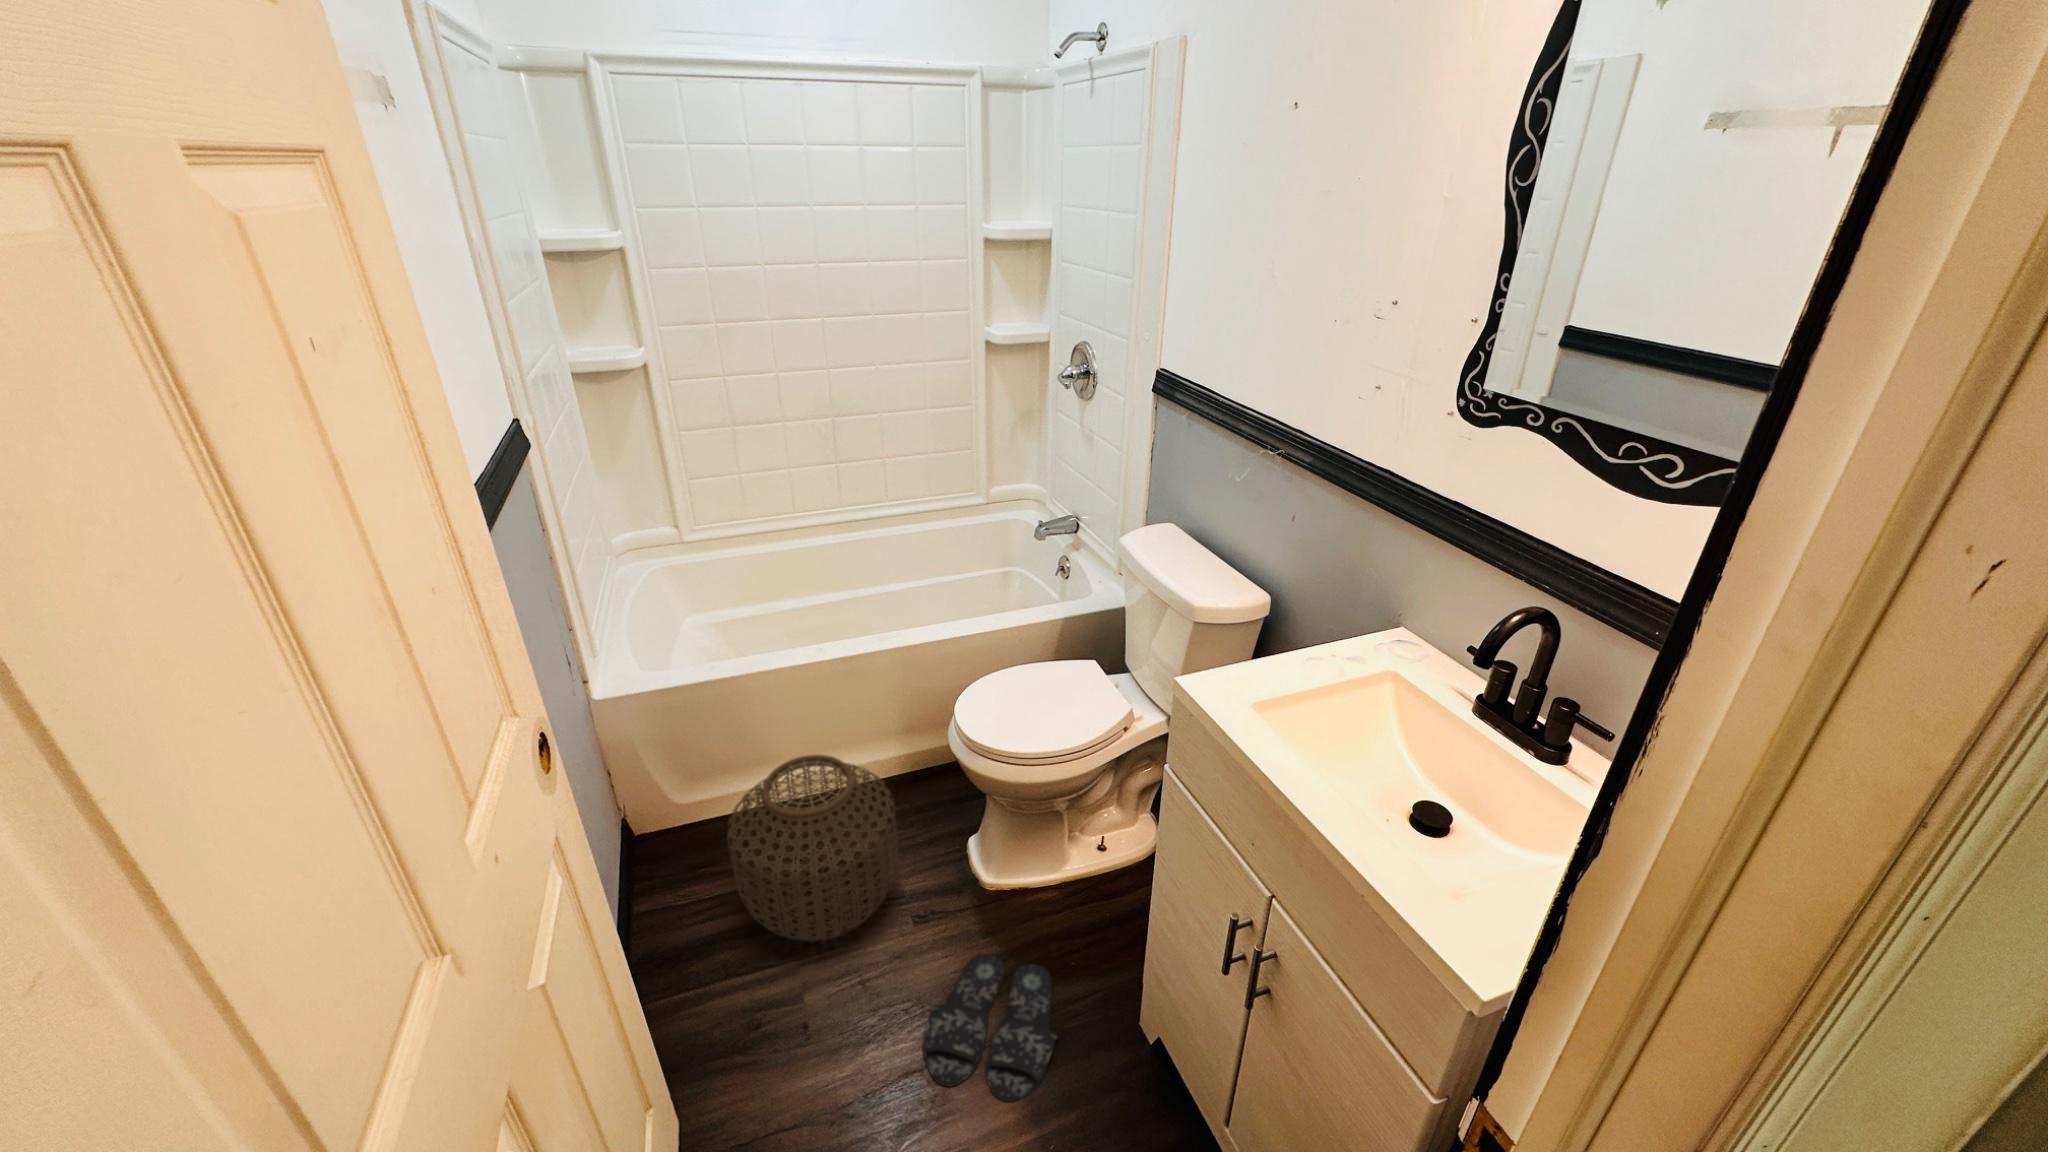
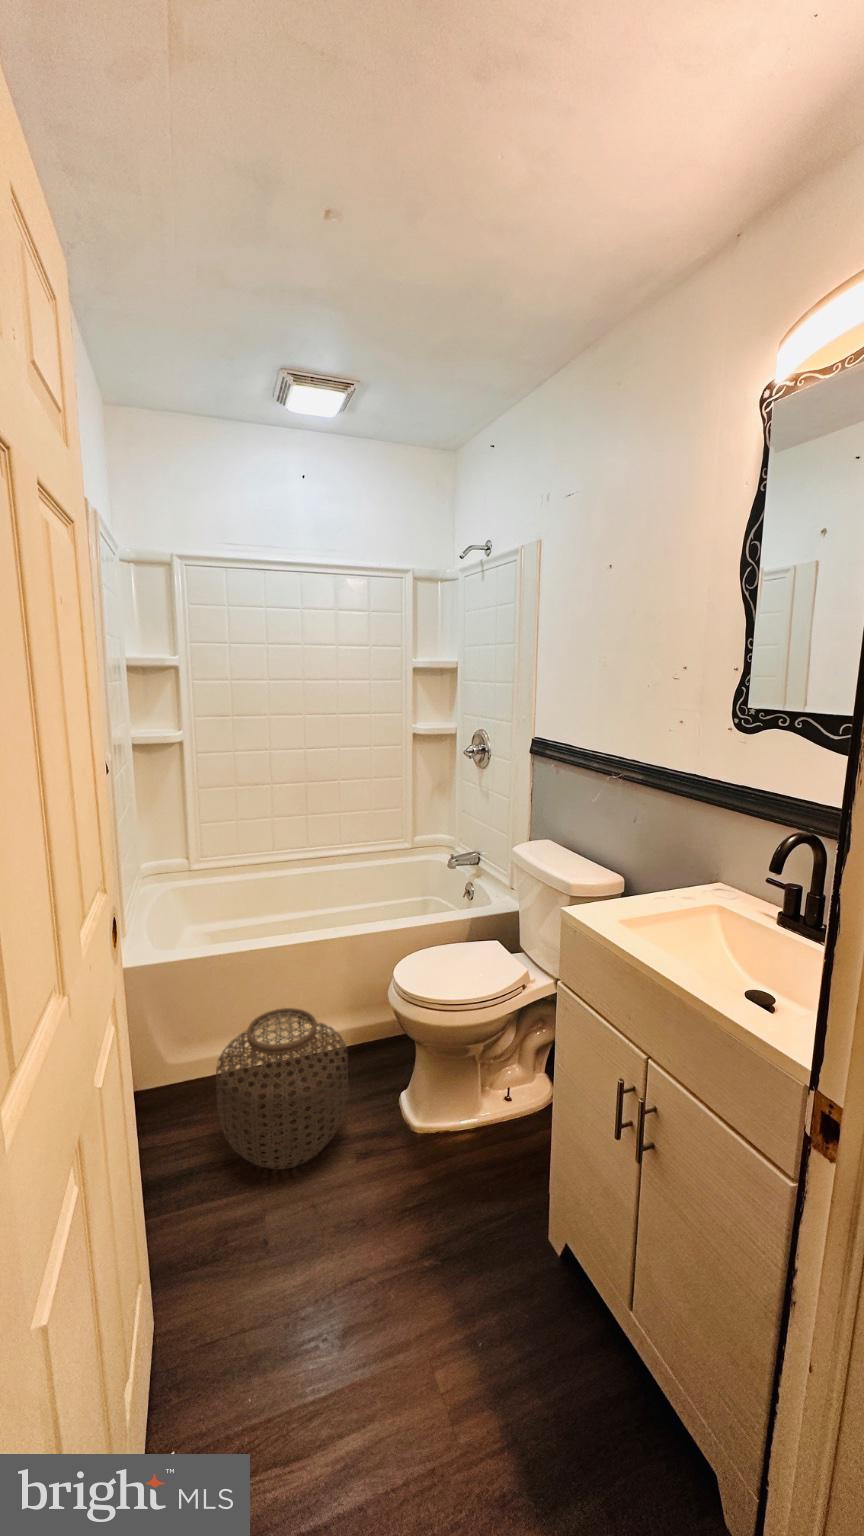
slippers: present [923,954,1058,1102] -> none [368,1180,481,1301]

